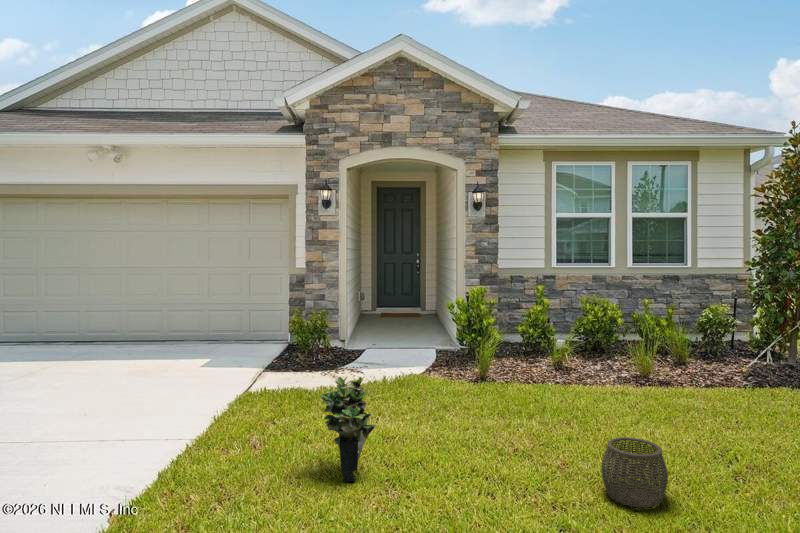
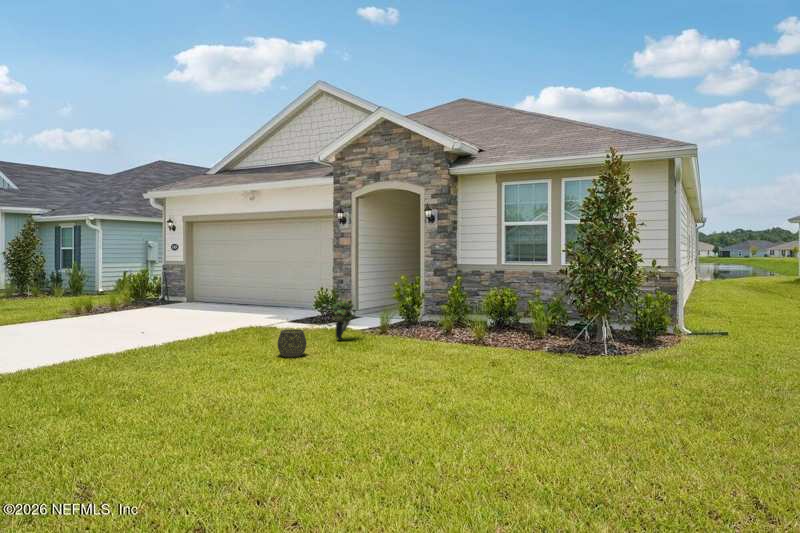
potted plant: present [322,376,376,482] -> present [332,299,353,341]

